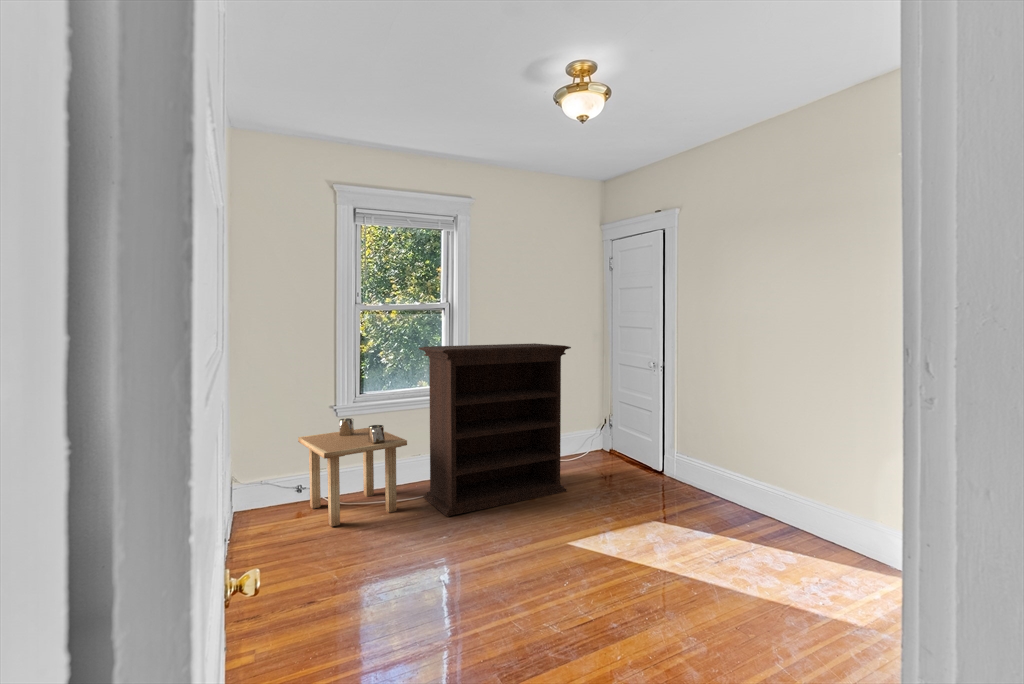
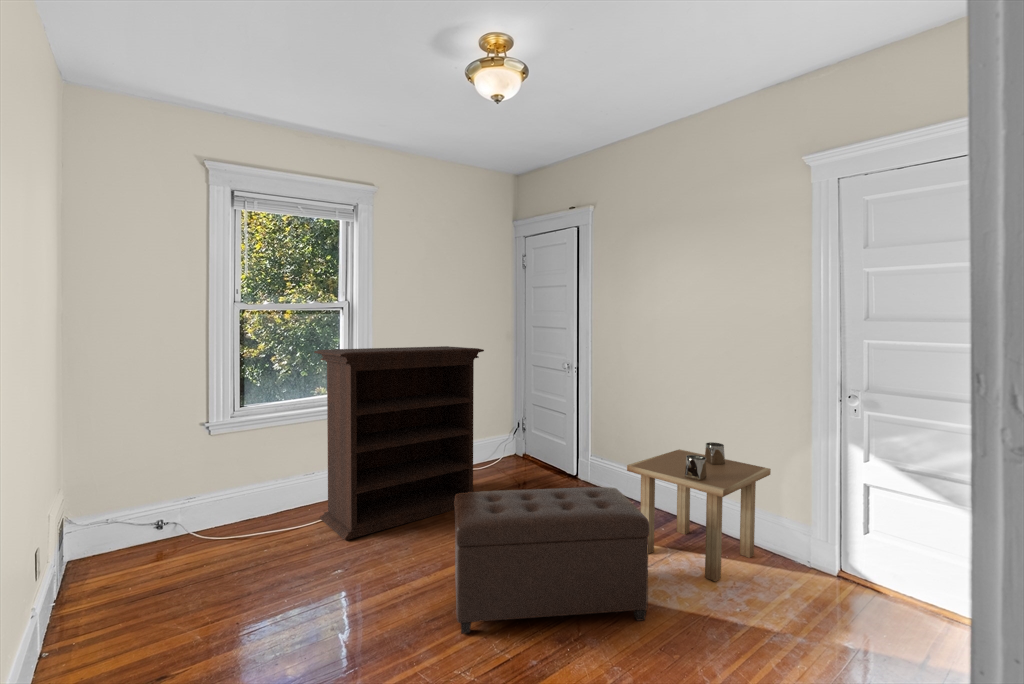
side table: present [298,418,407,527] -> present [627,442,771,582]
ottoman: none [544,477,726,601] -> present [454,487,649,634]

